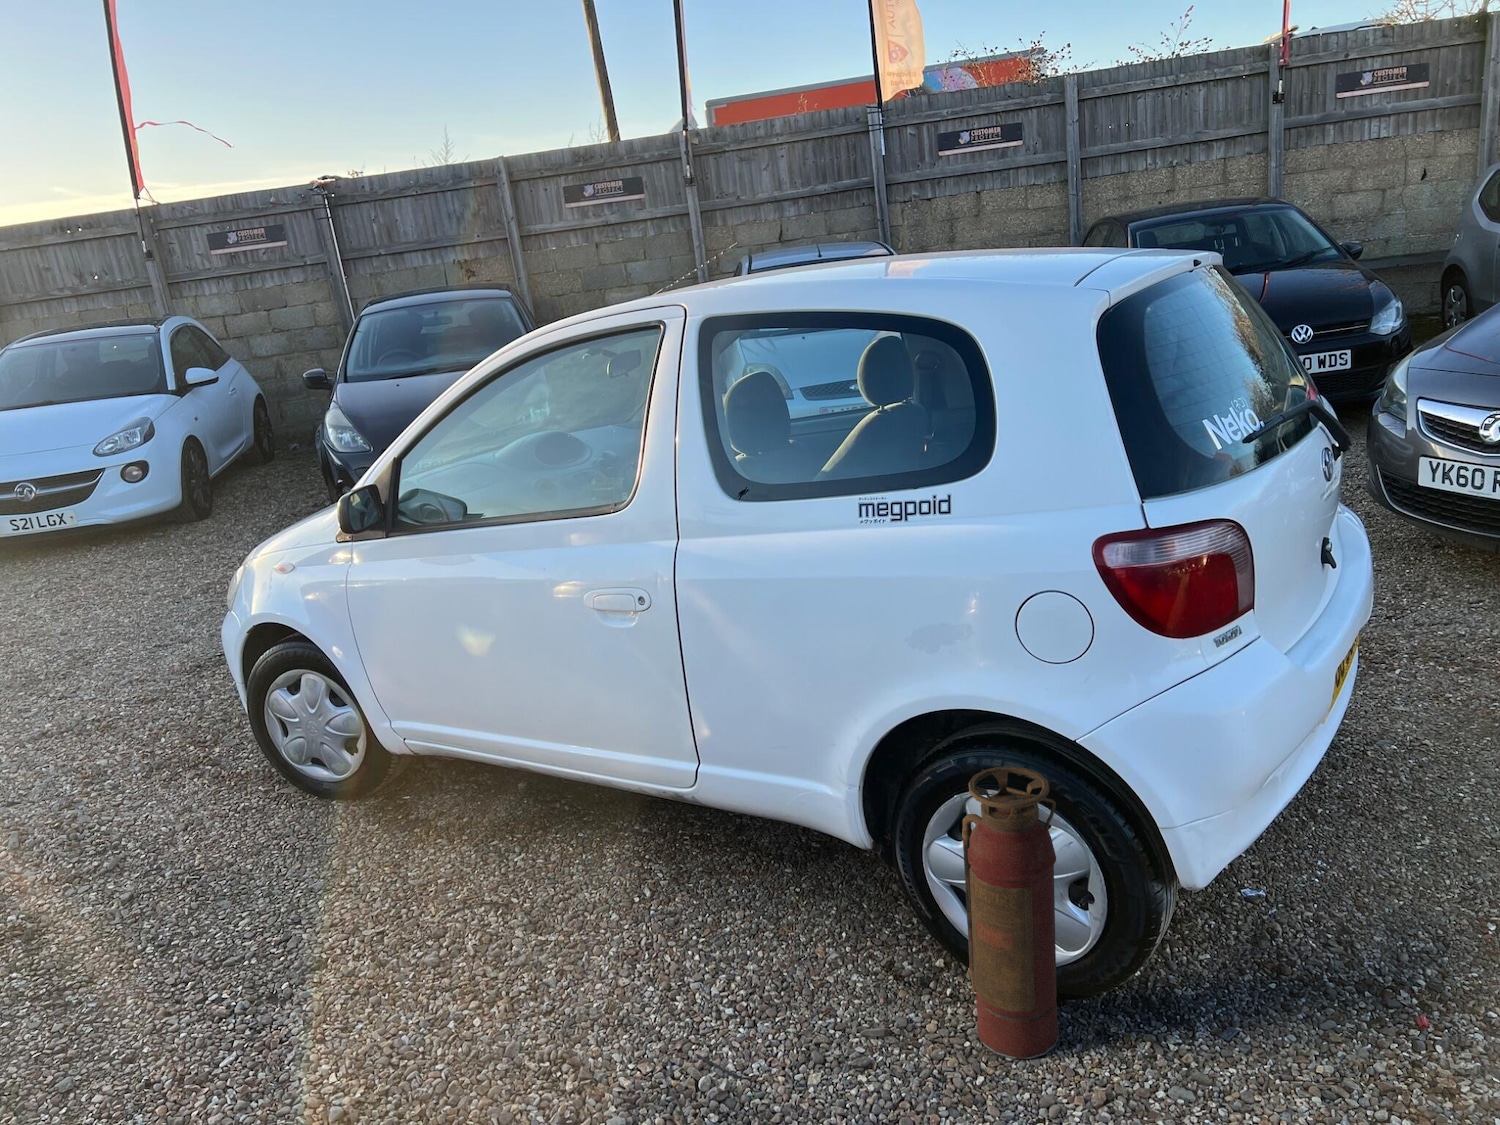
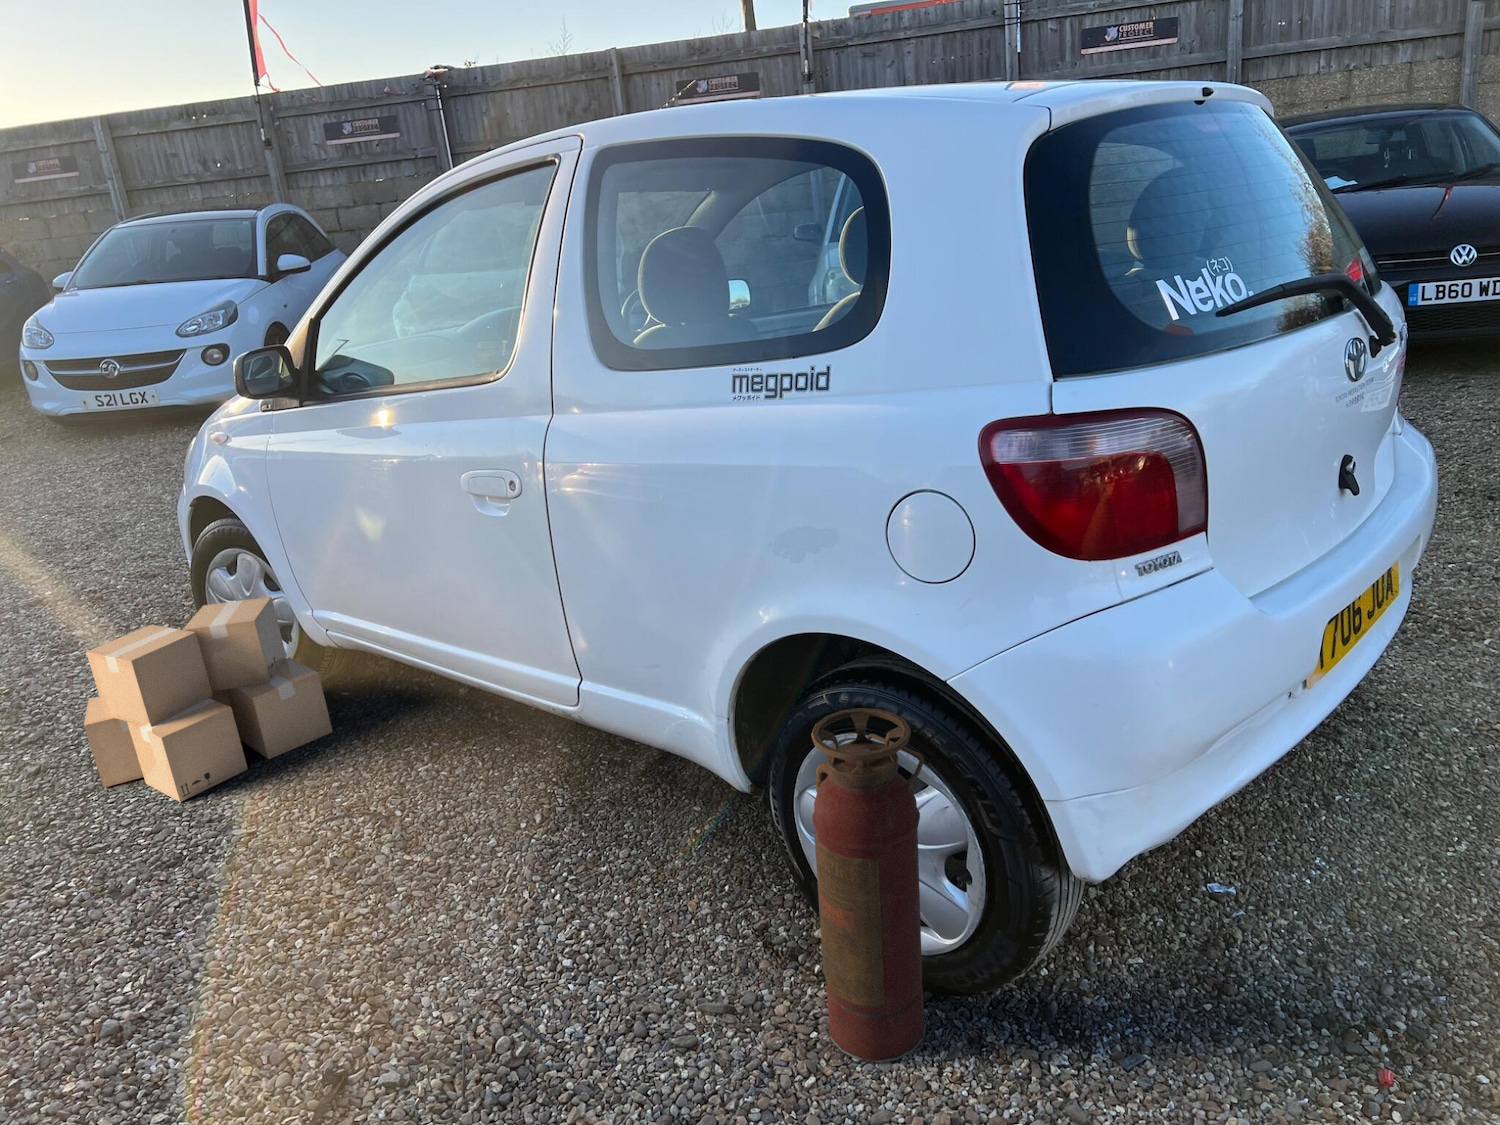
cardboard box: none [178,709,414,911] -> present [84,597,333,802]

